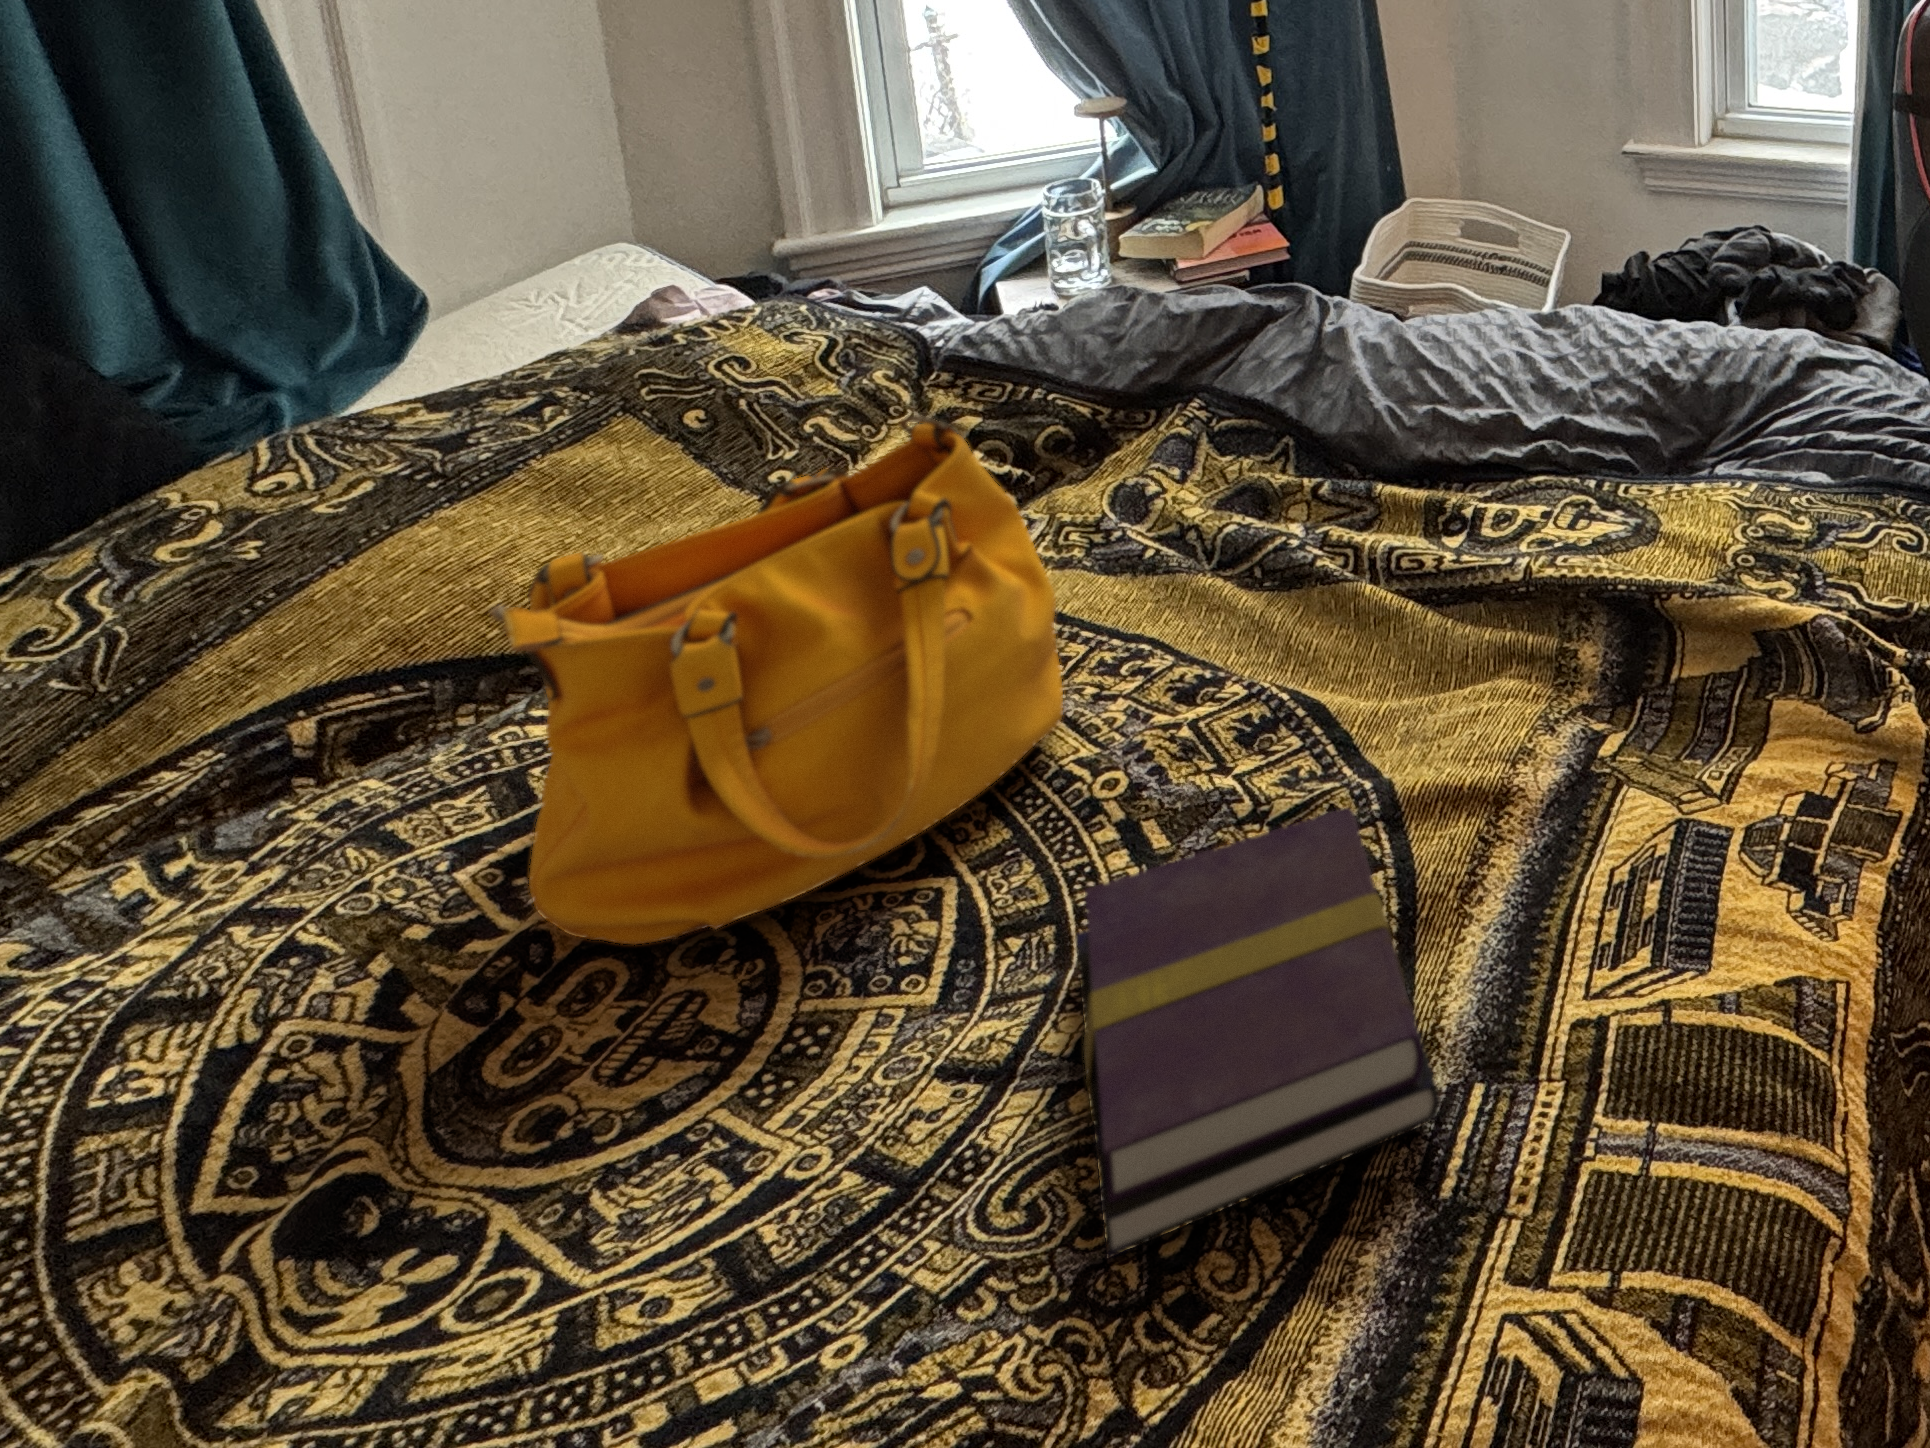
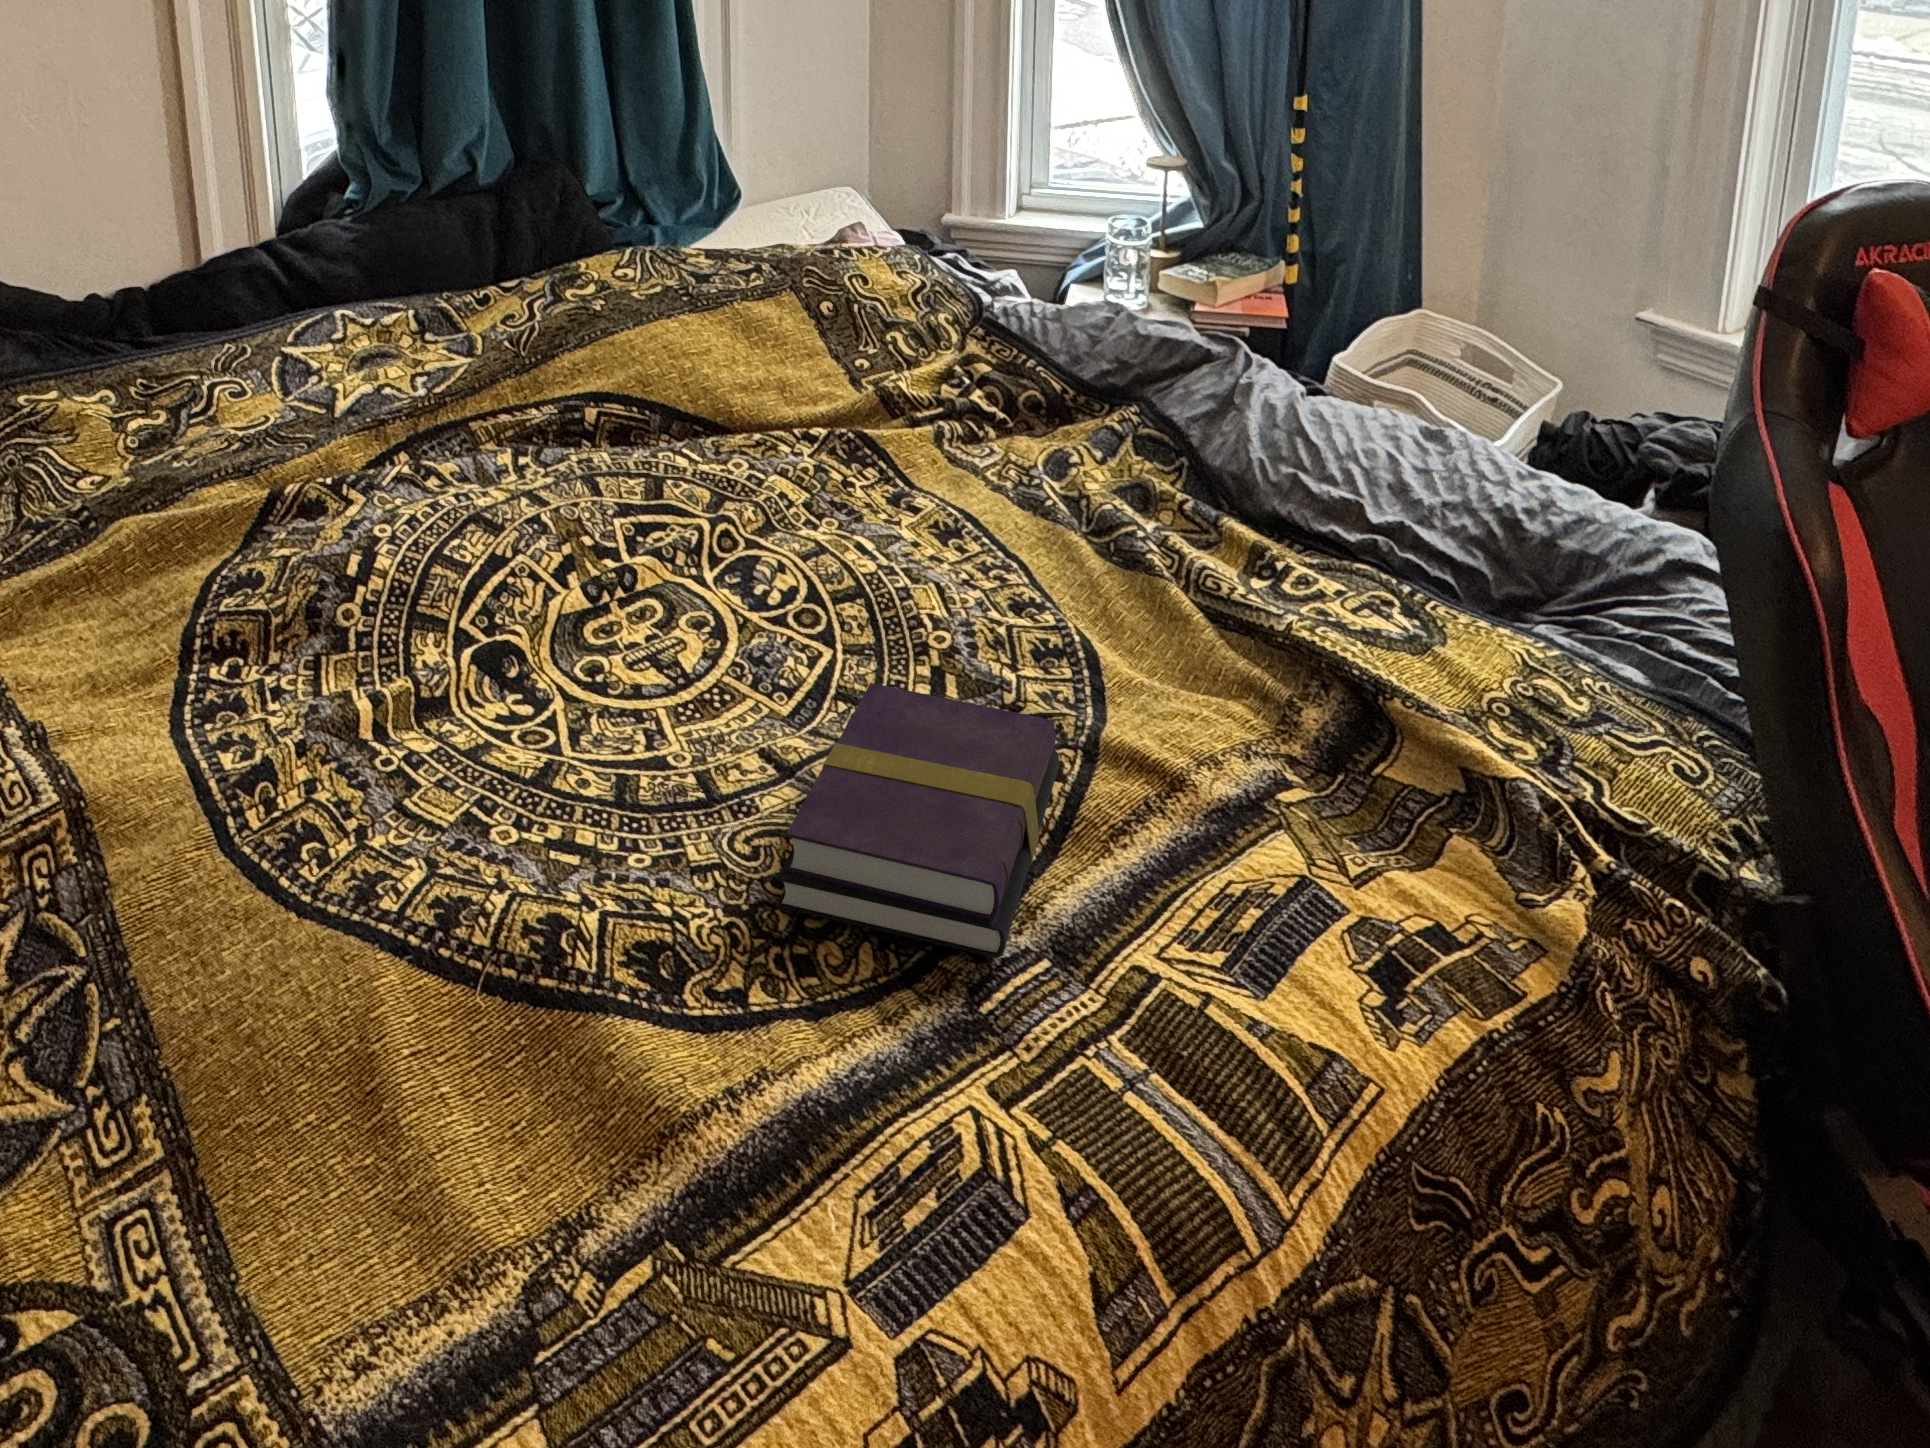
handbag: present [490,415,1063,944] -> none [626,329,947,608]

